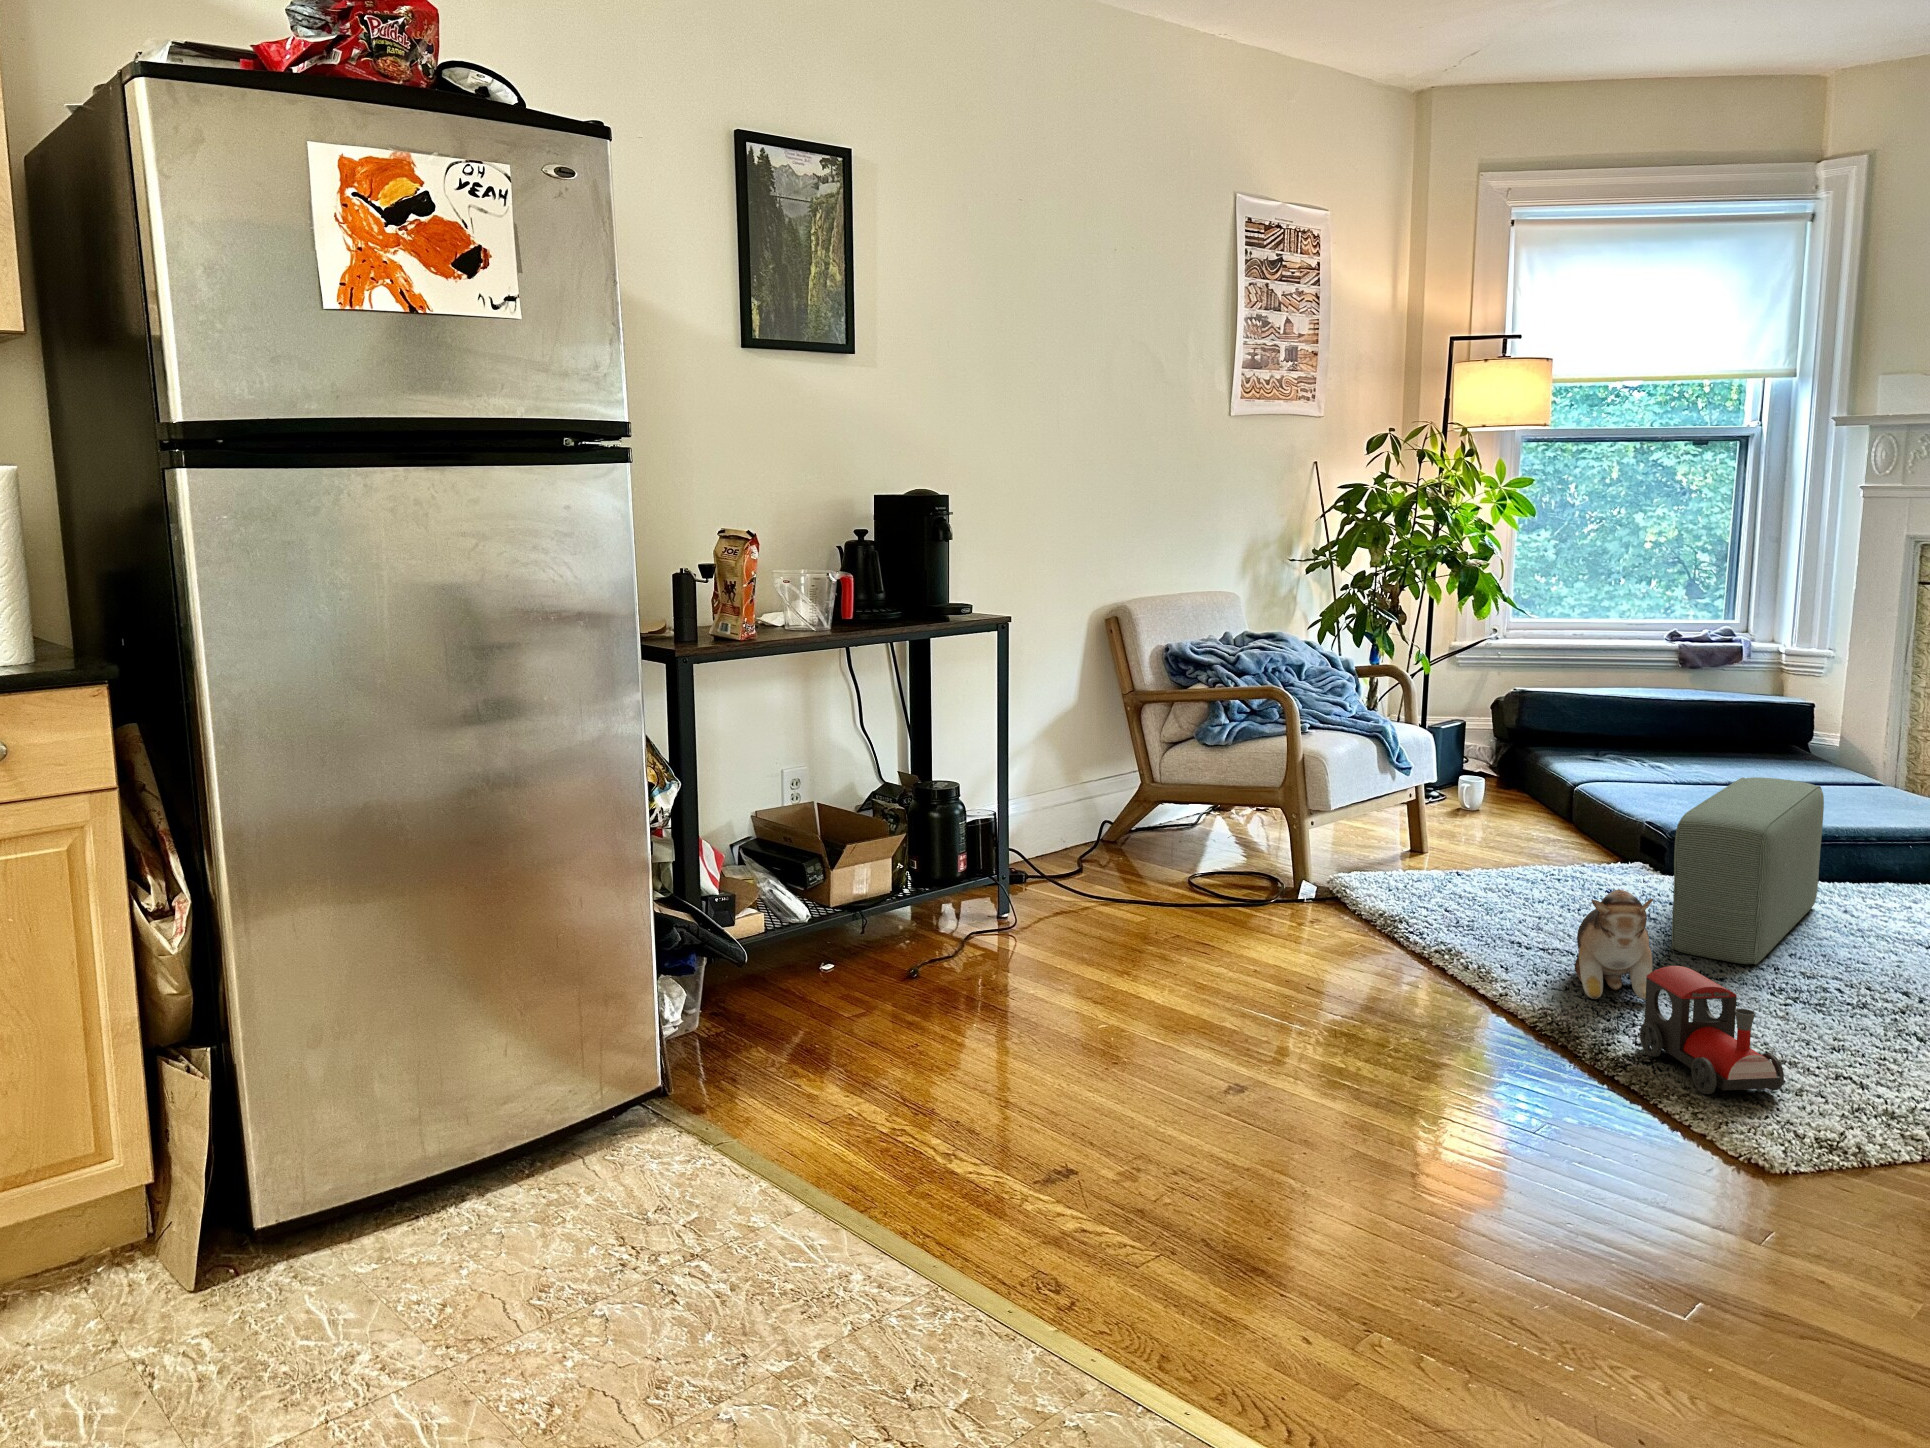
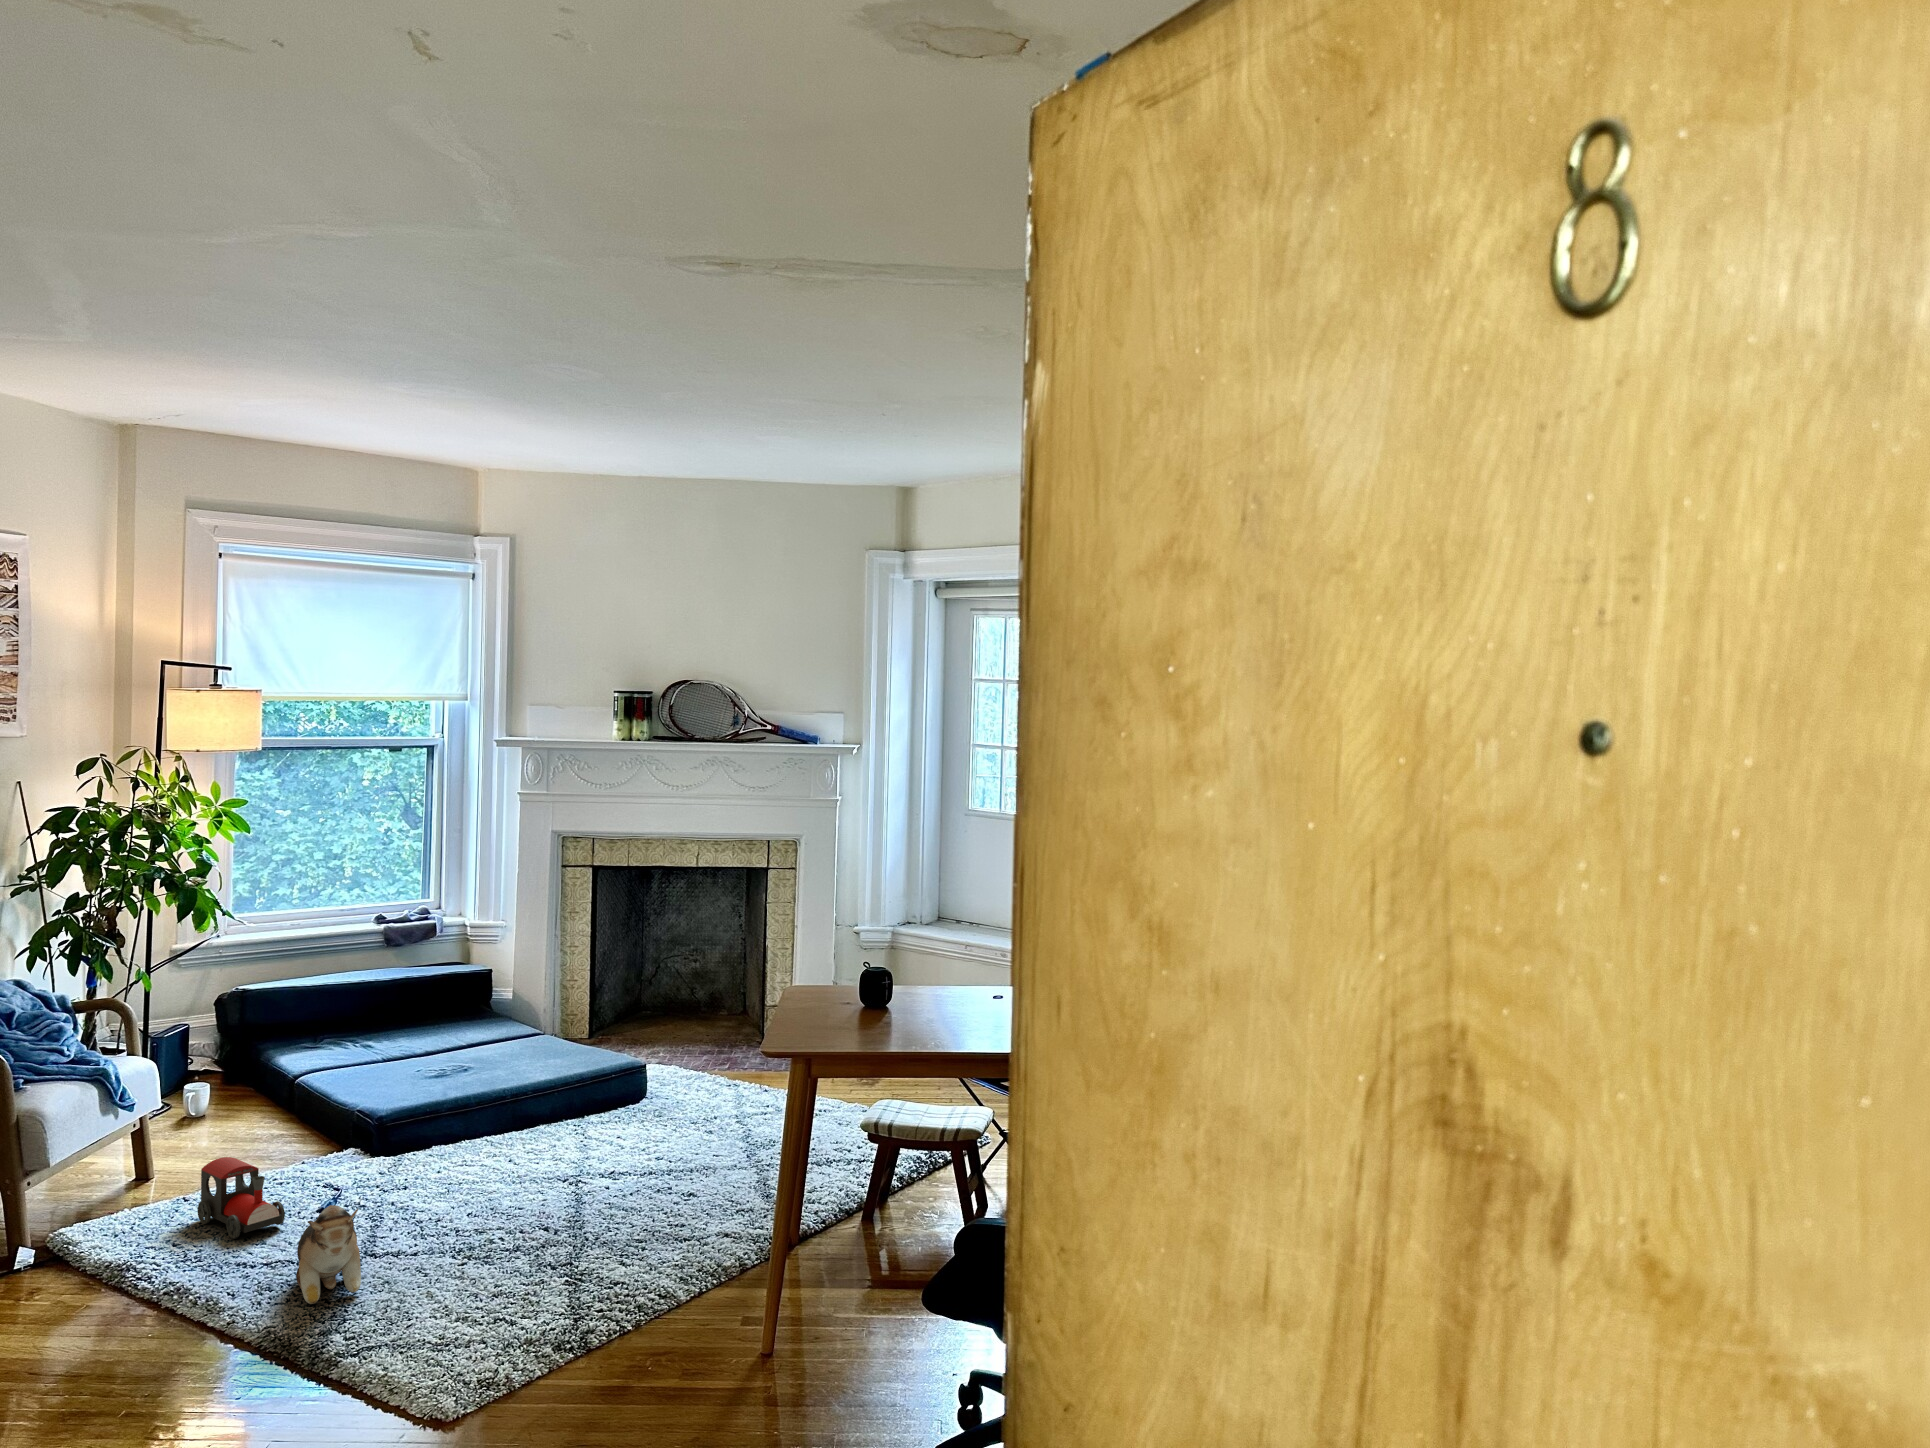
pouf: present [1672,777,1824,964] -> none [378,1064,491,1235]
toy train: present [1640,966,1784,1094] -> present [197,1157,285,1239]

